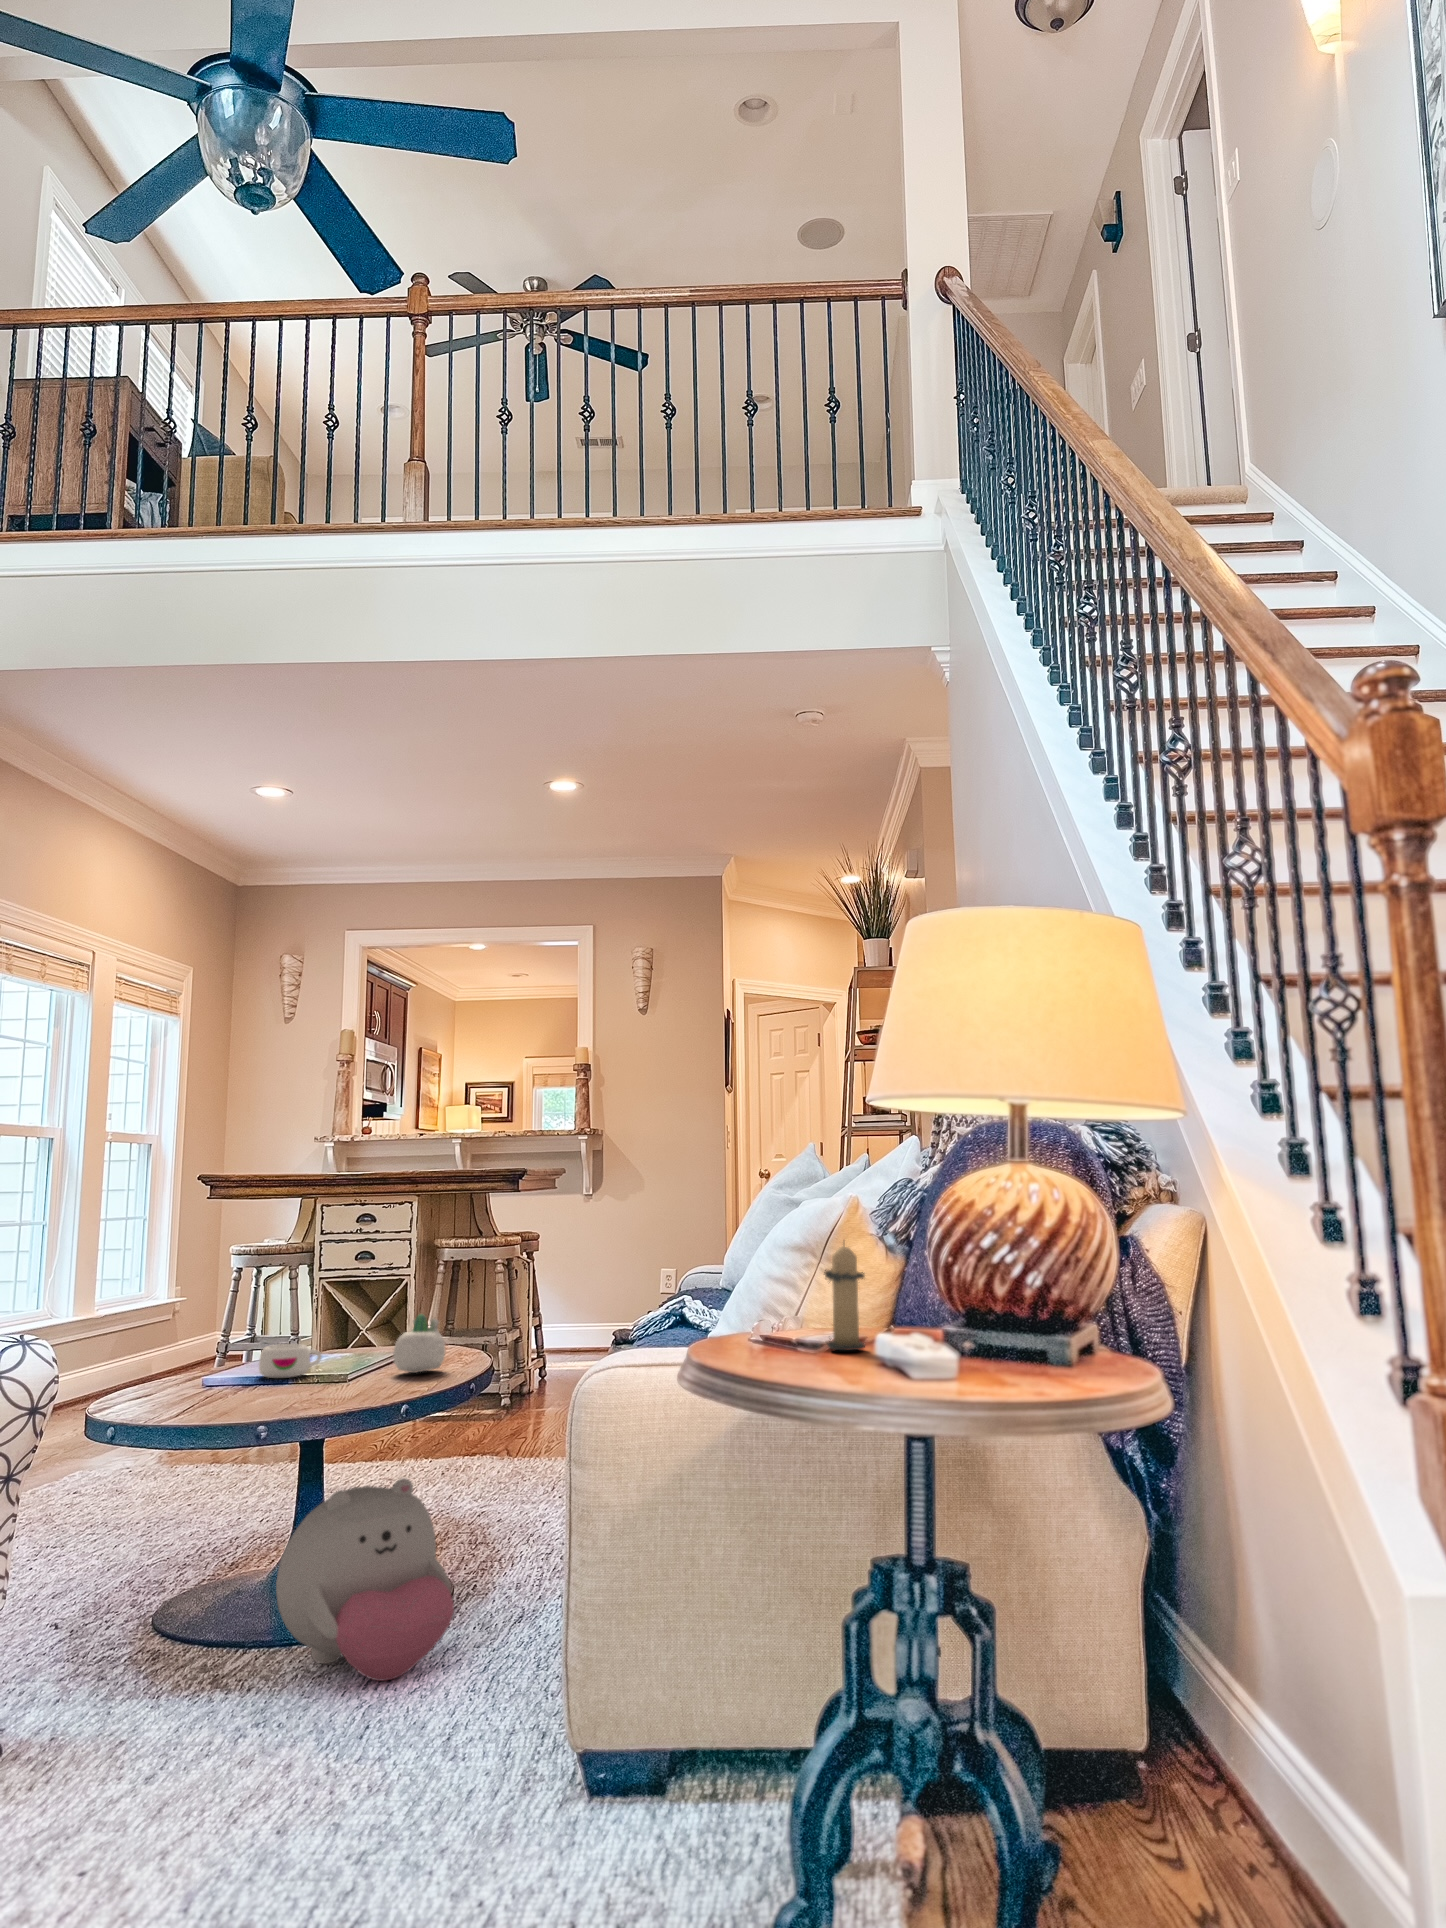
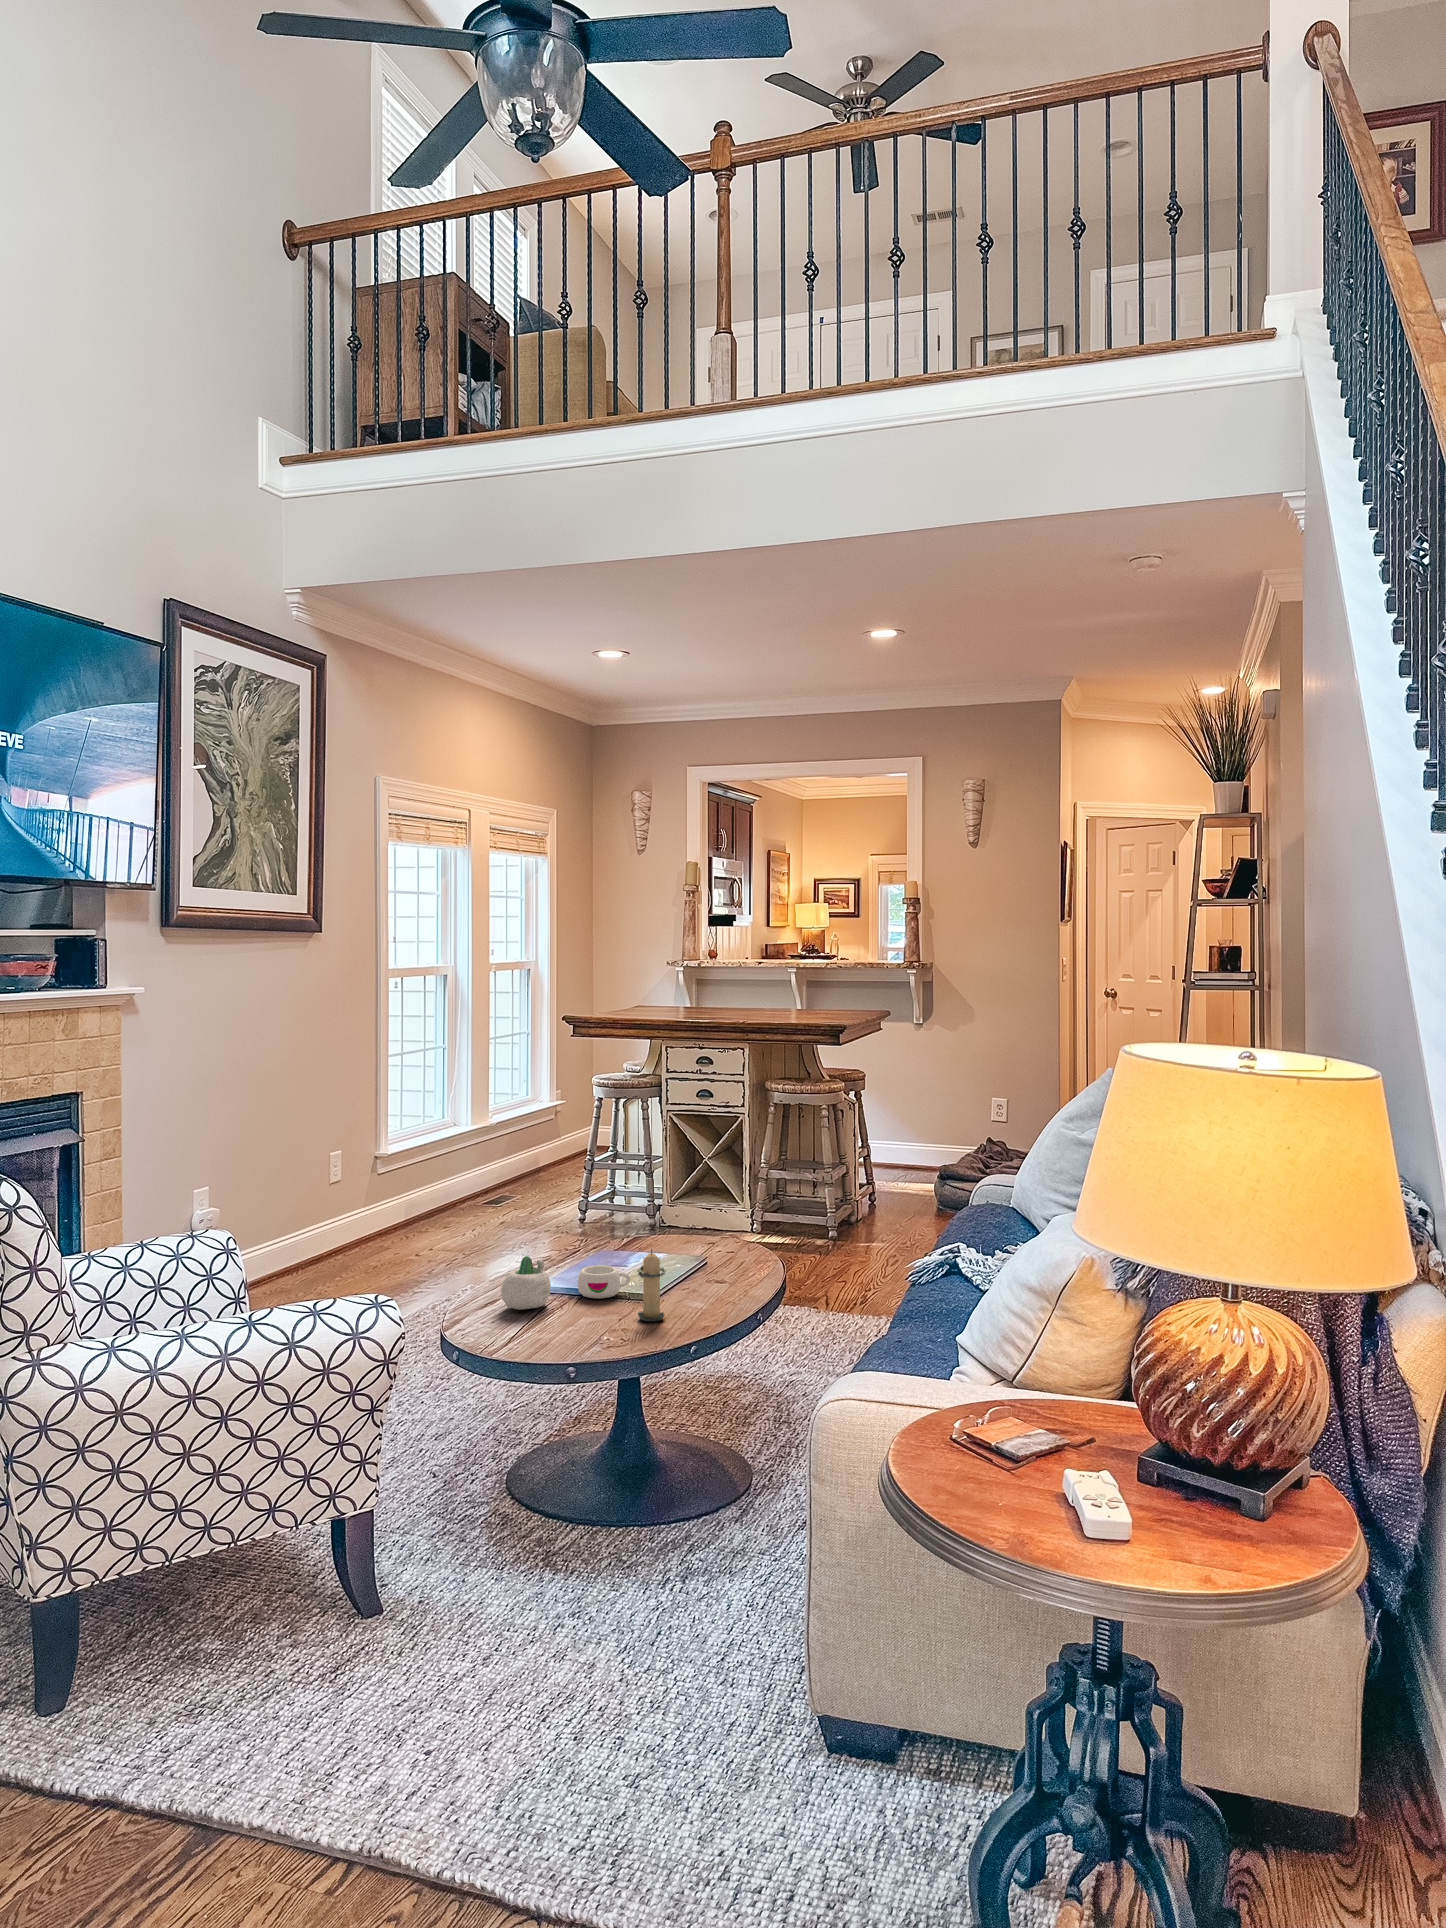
candle: present [824,1246,865,1350] -> present [638,1249,665,1321]
succulent planter: present [393,1314,445,1373] -> present [501,1256,551,1310]
plush toy: present [276,1478,454,1681] -> none [591,1409,737,1582]

